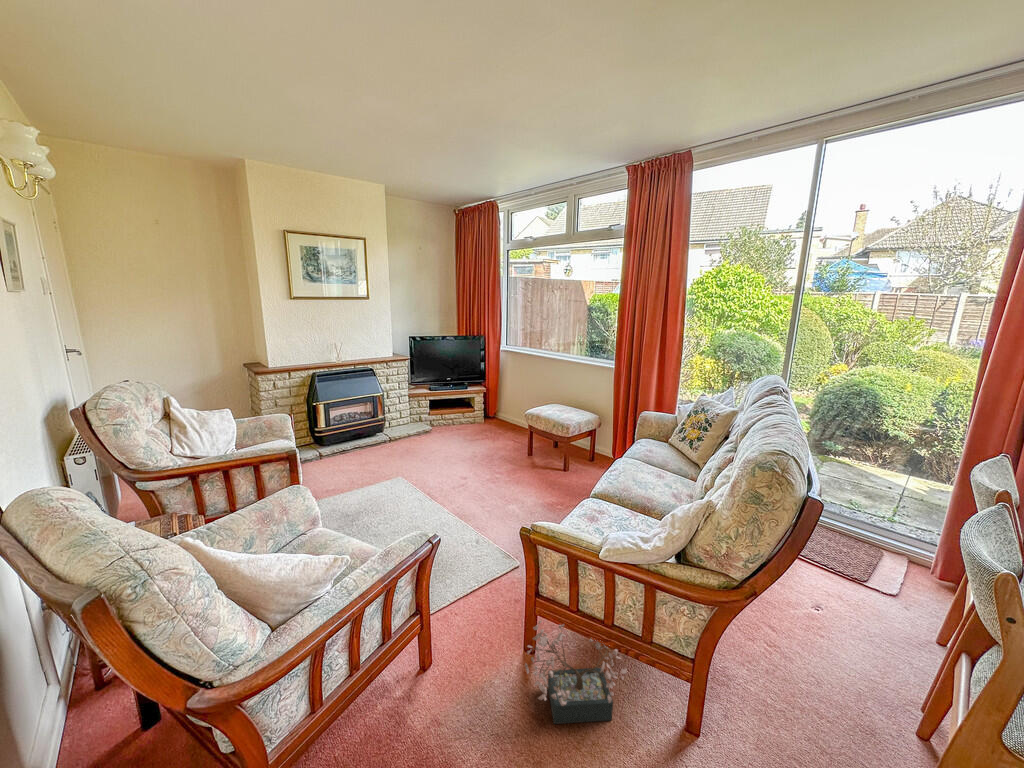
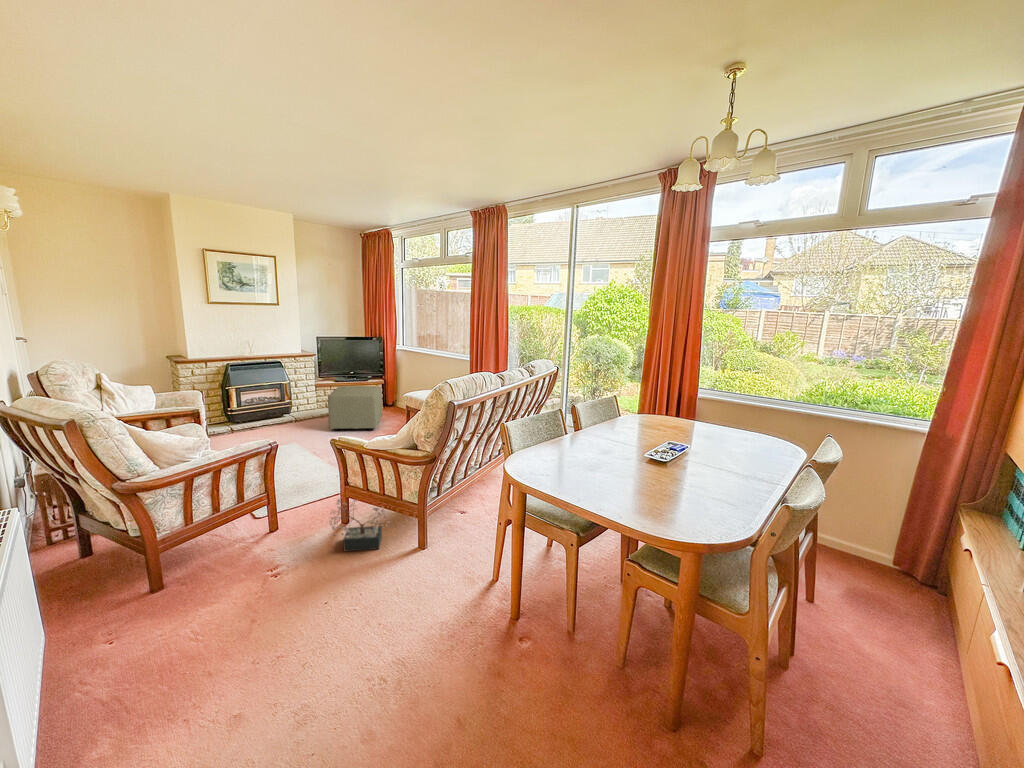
ottoman: none [434,398,493,456] -> present [328,386,382,430]

